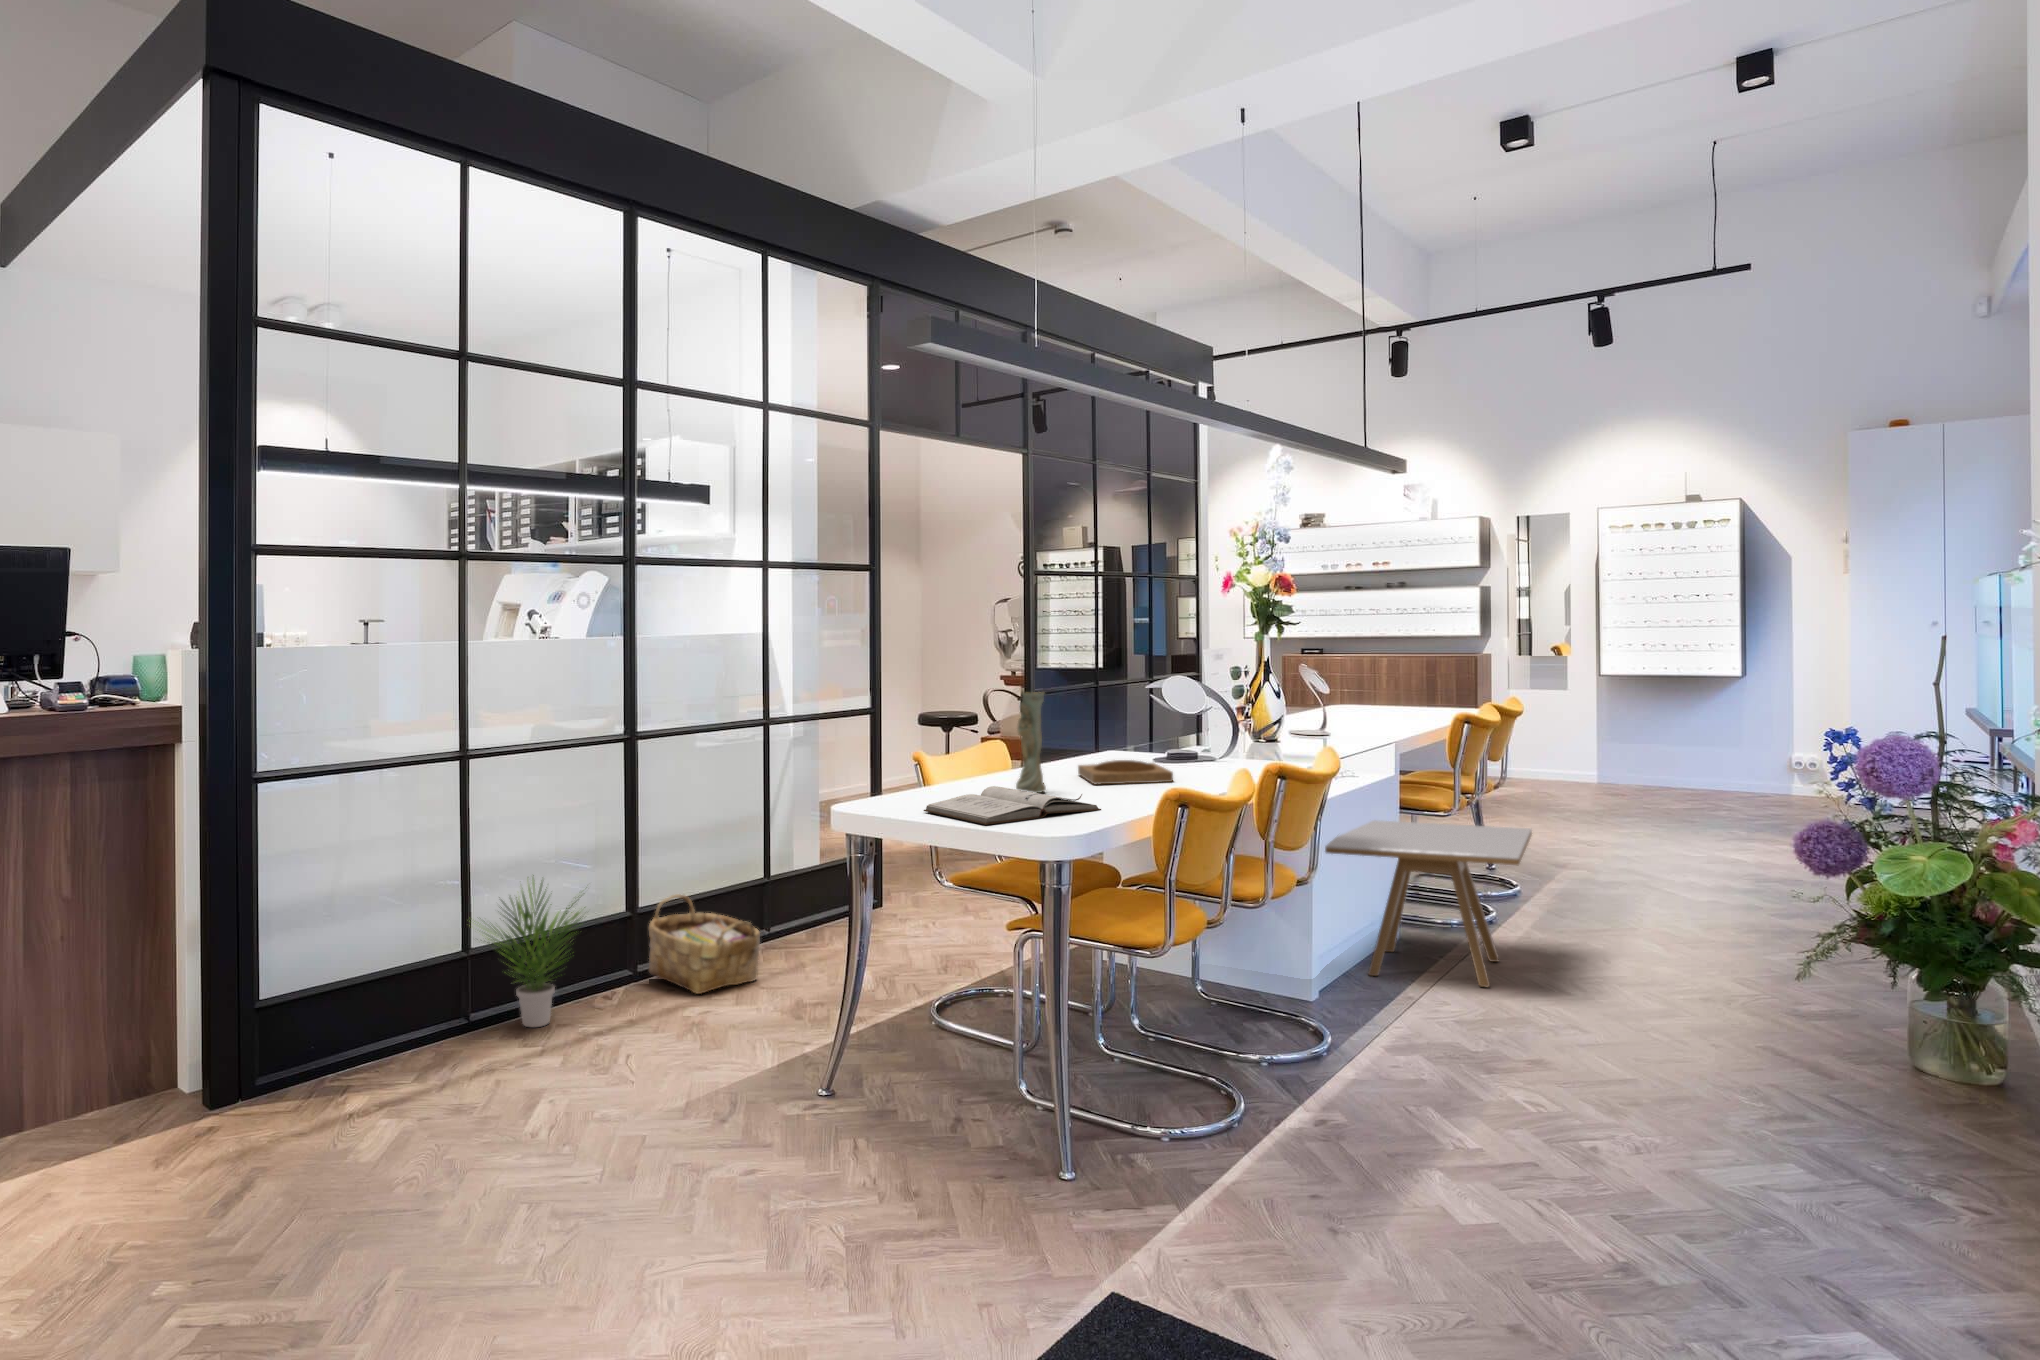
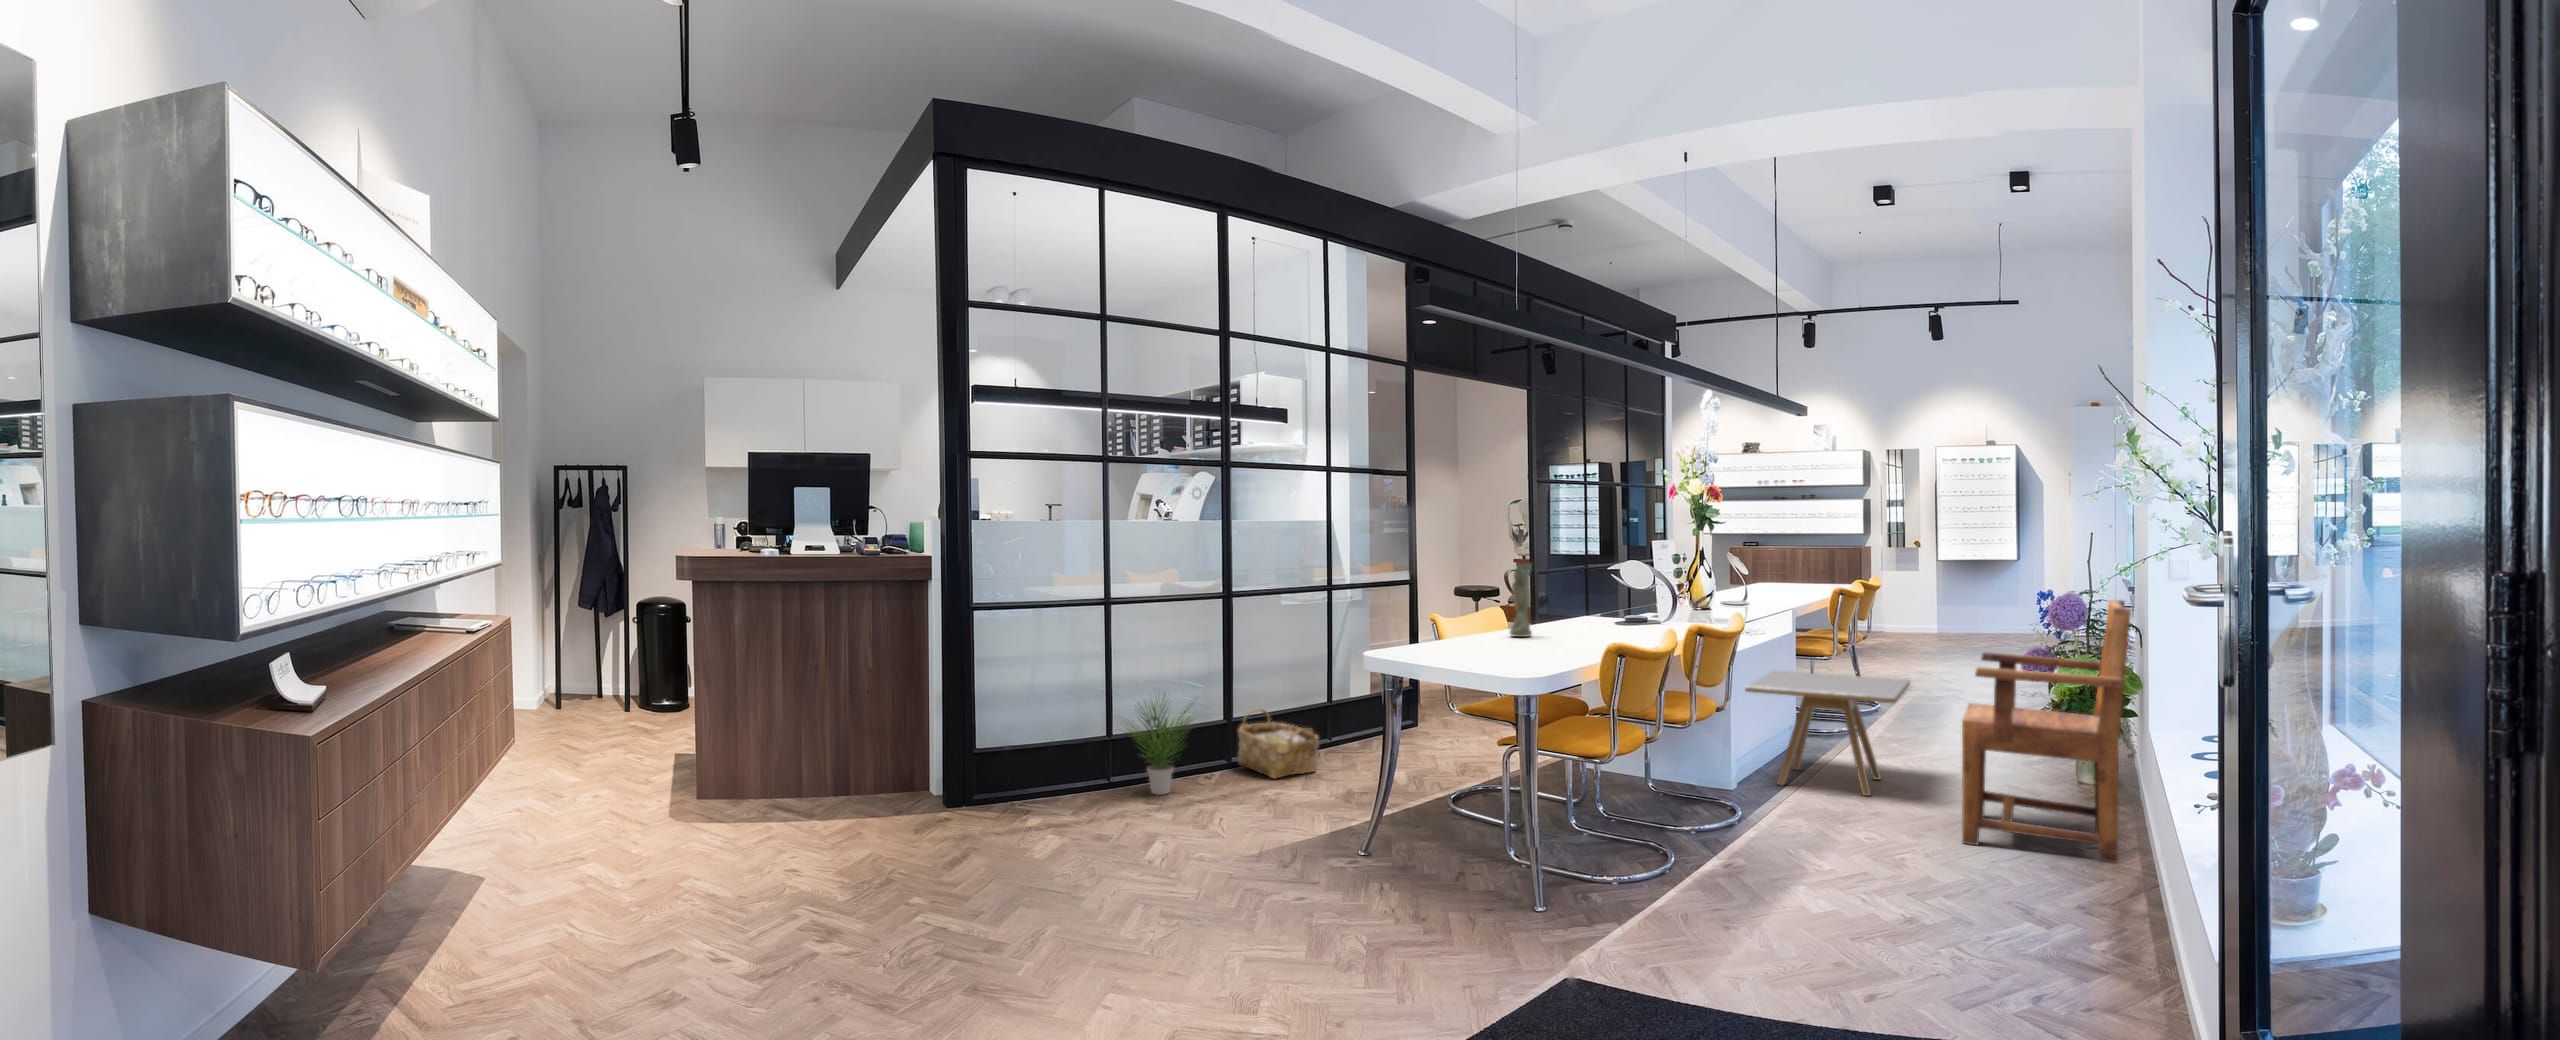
armchair: none [1611,725,1823,1078] -> present [1962,600,2131,863]
tray: present [1078,760,1173,785] -> none [1556,617,1628,633]
book: present [924,786,1101,825] -> none [1442,630,1572,654]

